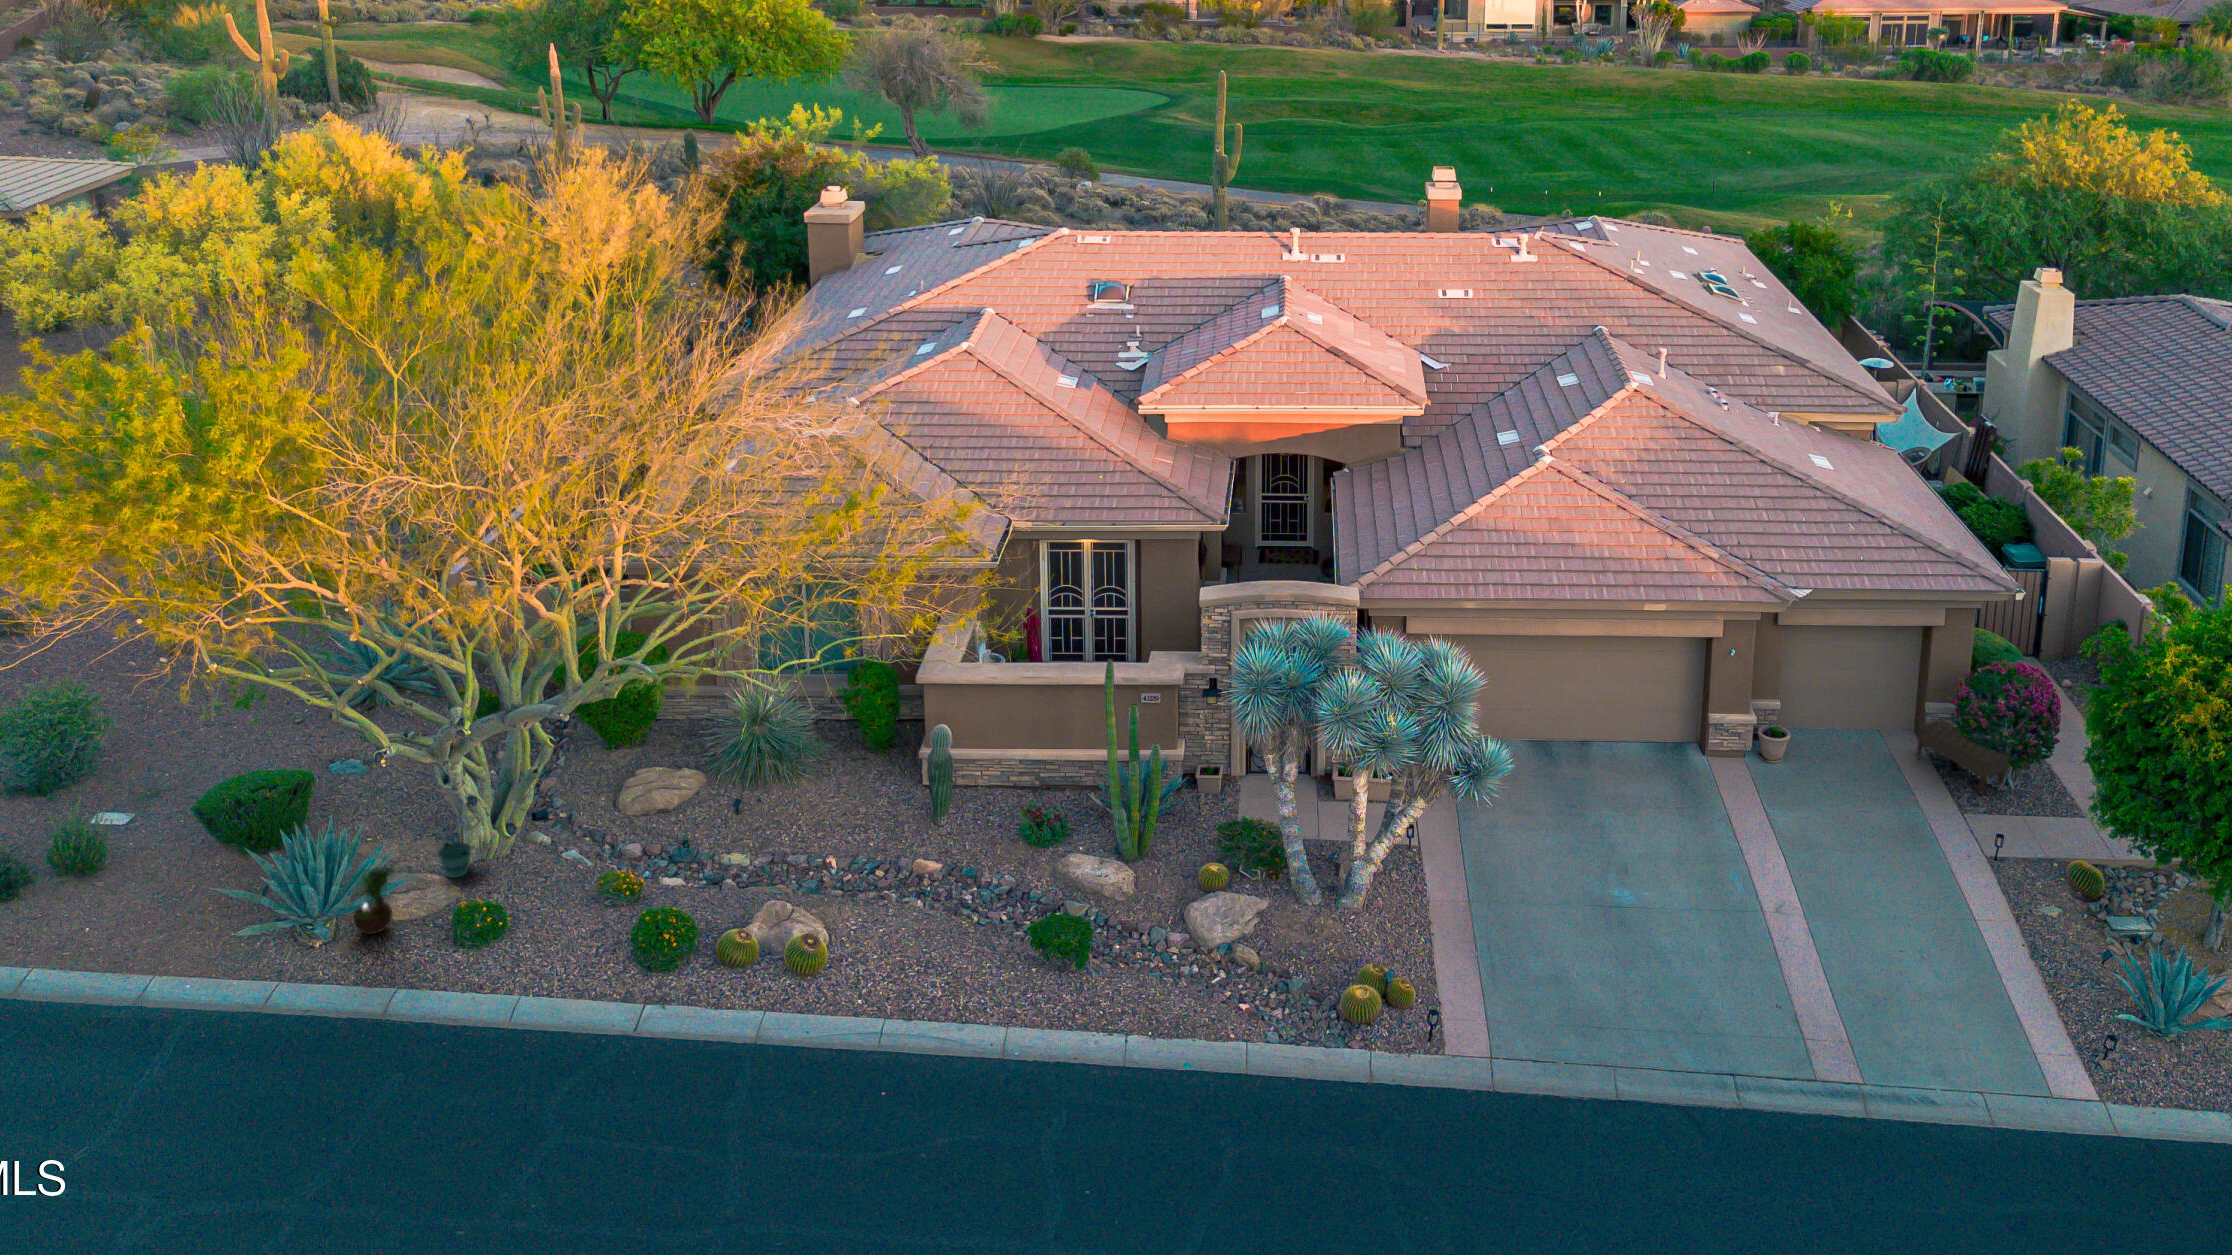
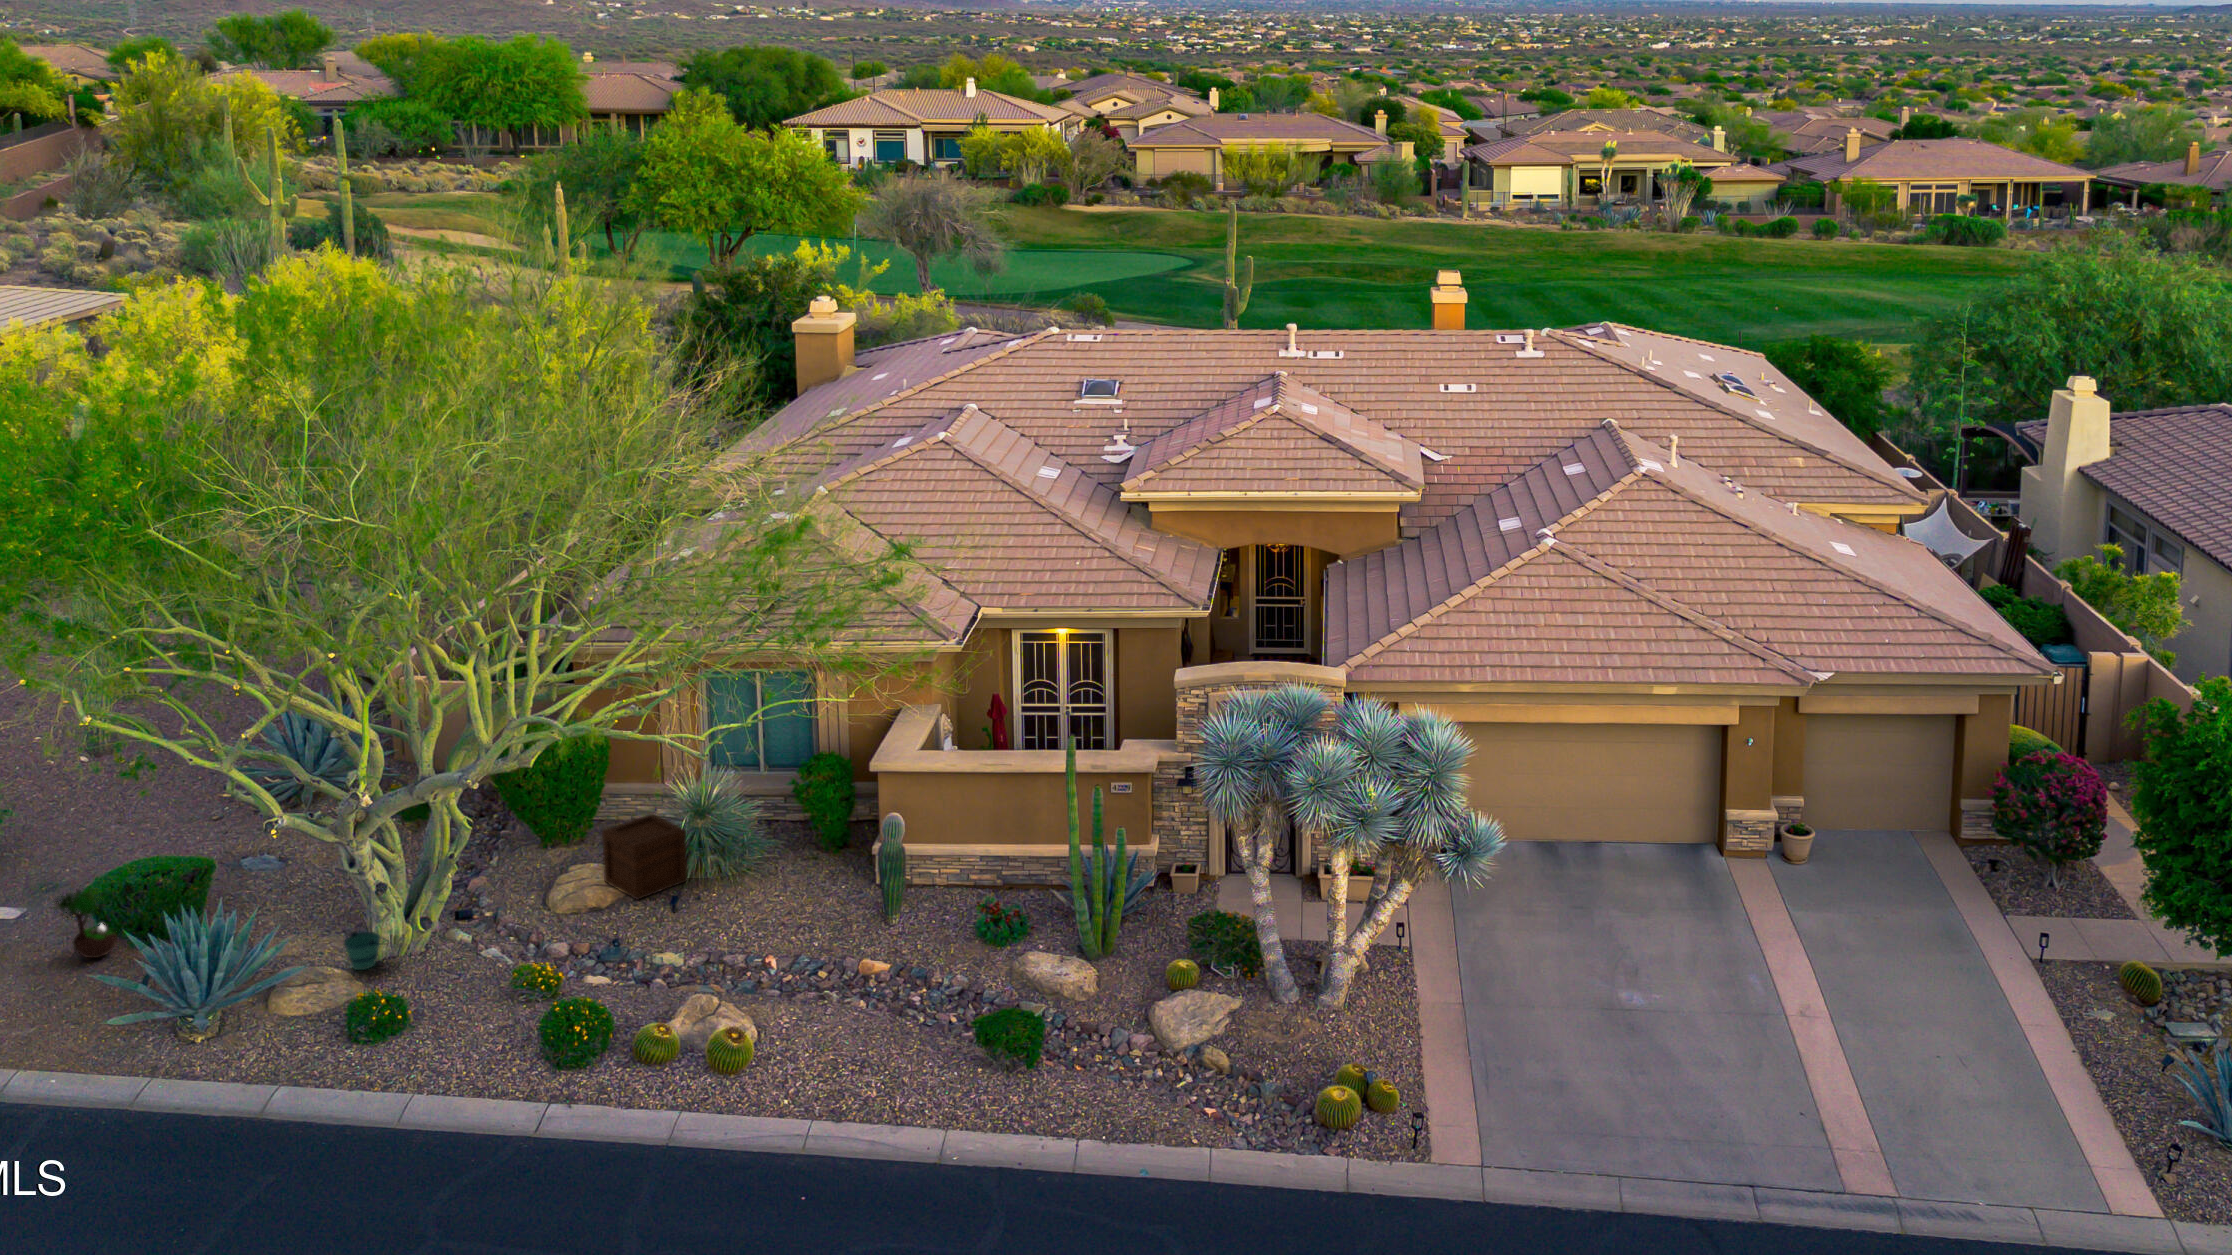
bench: present [1916,719,2009,795] -> none [1952,821,2054,901]
wooden crate: none [667,724,748,806] -> present [602,814,688,900]
potted tree: present [353,864,398,934] -> present [53,885,117,958]

